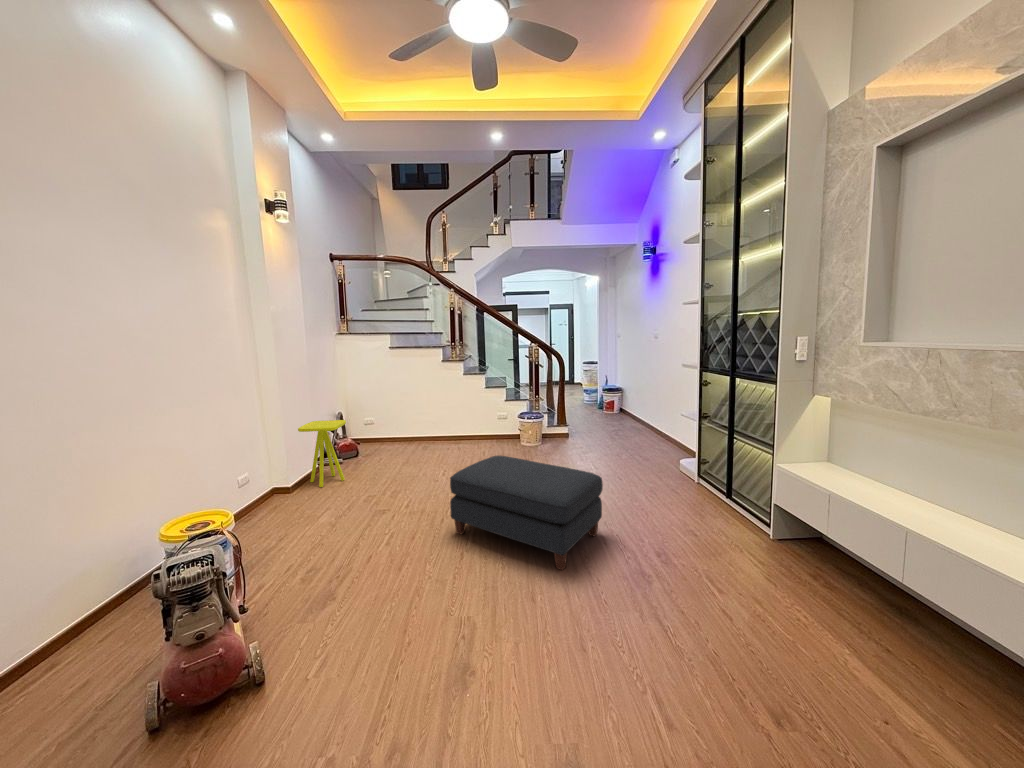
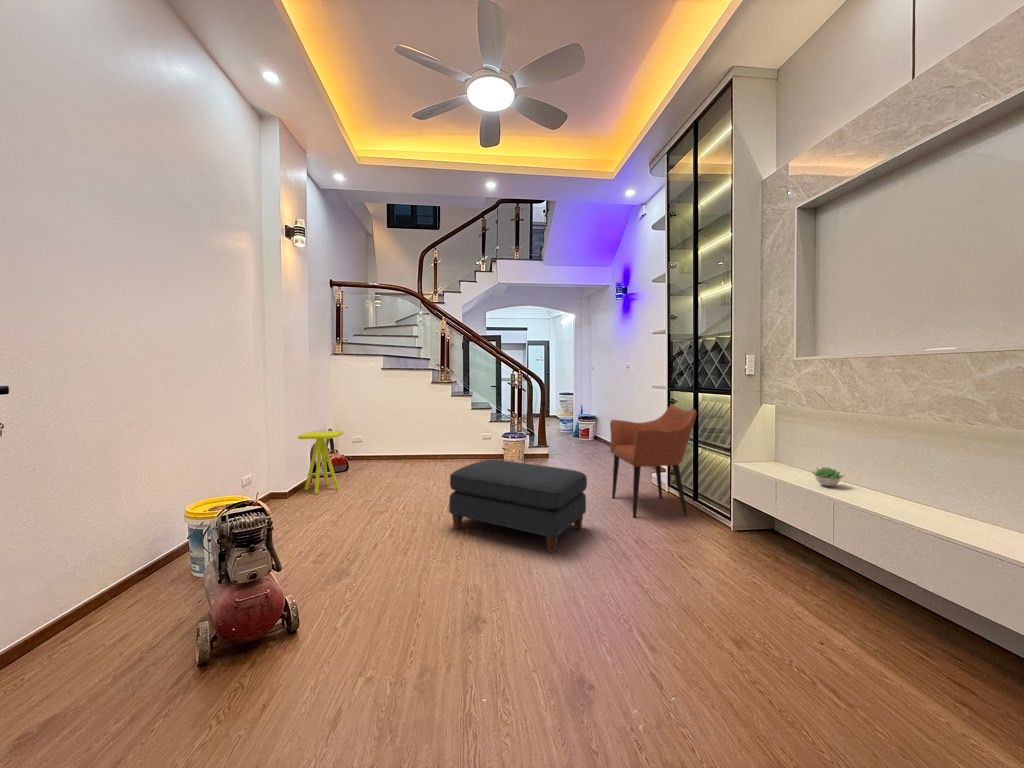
armchair: none [632,390,733,521] -> present [610,405,697,518]
succulent plant: none [877,481,922,507] -> present [812,467,843,486]

